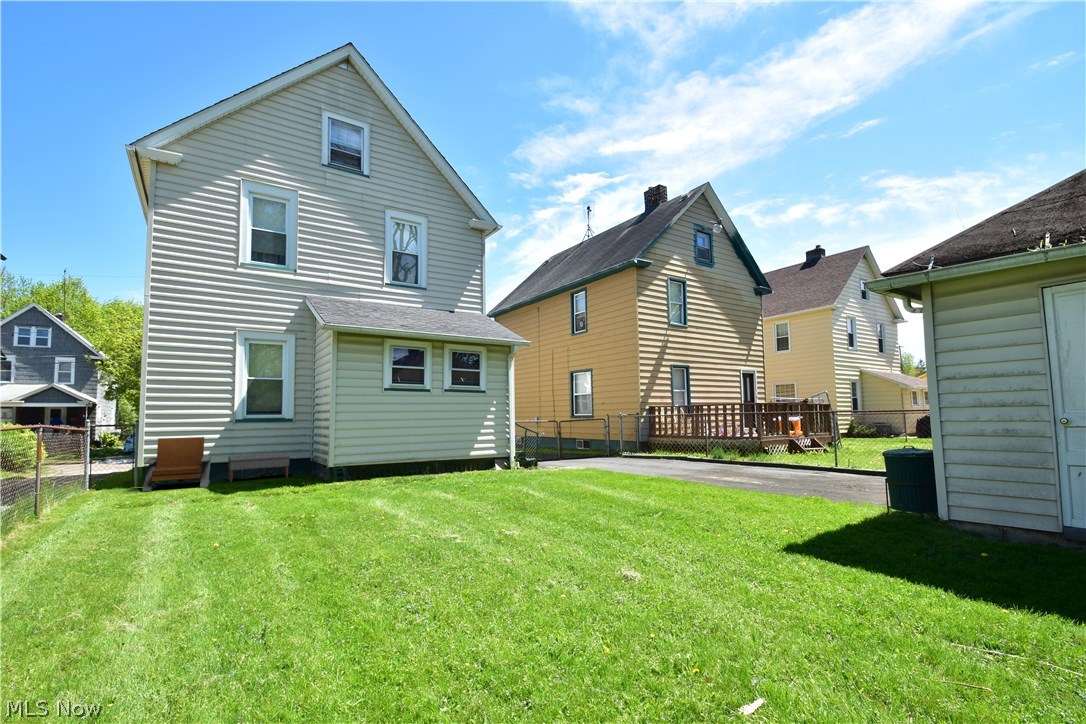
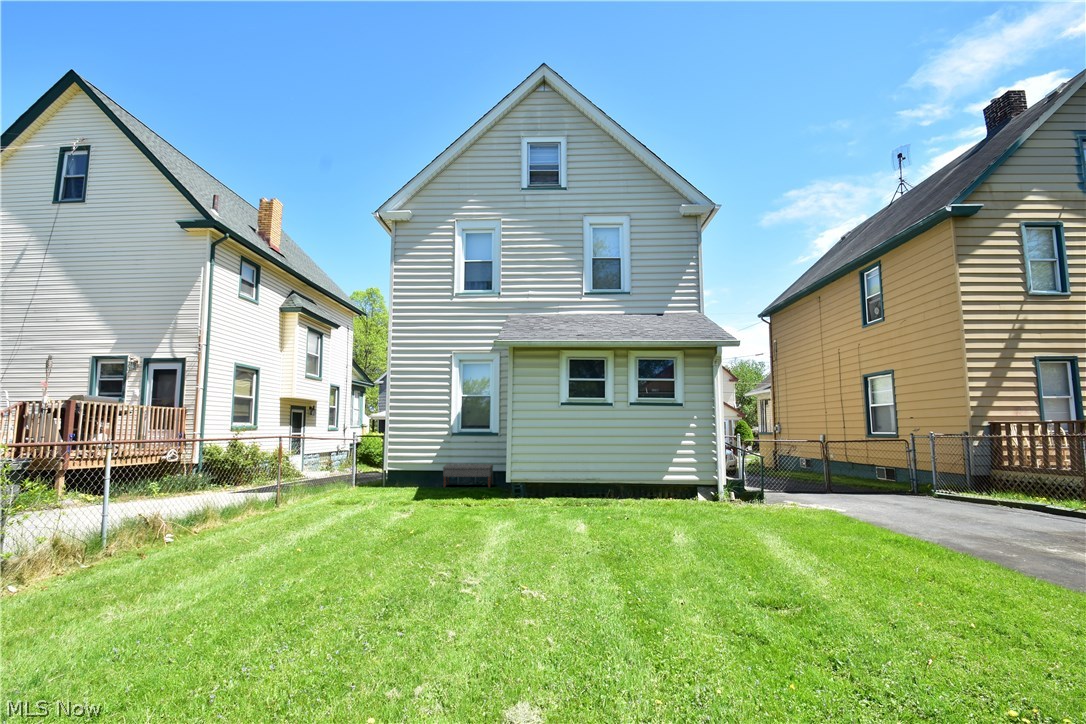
lounge chair: present [142,437,211,492] -> none [379,446,435,490]

